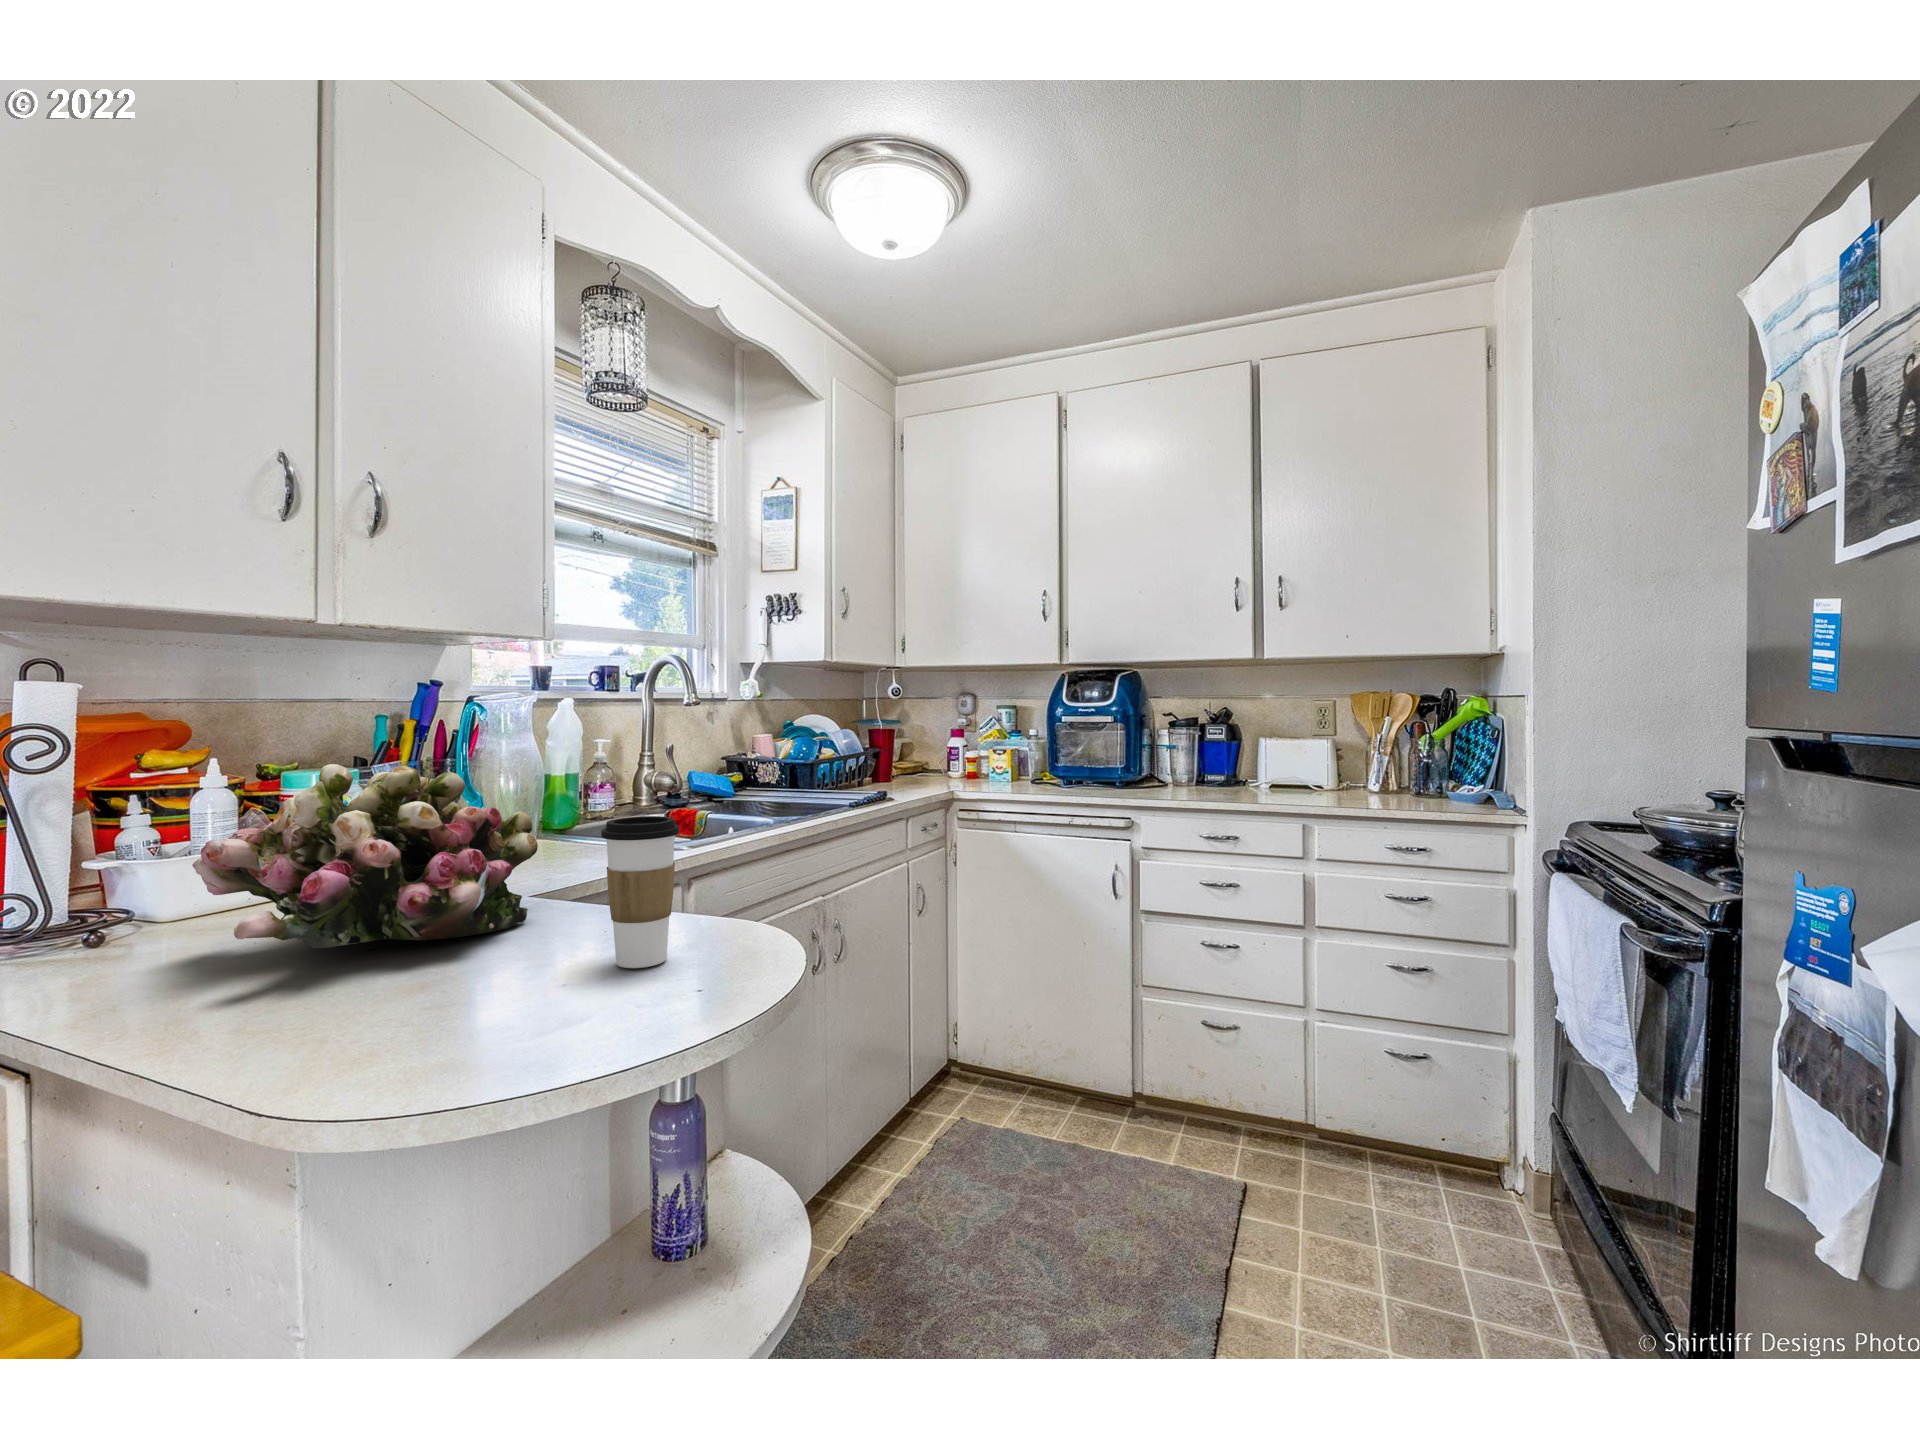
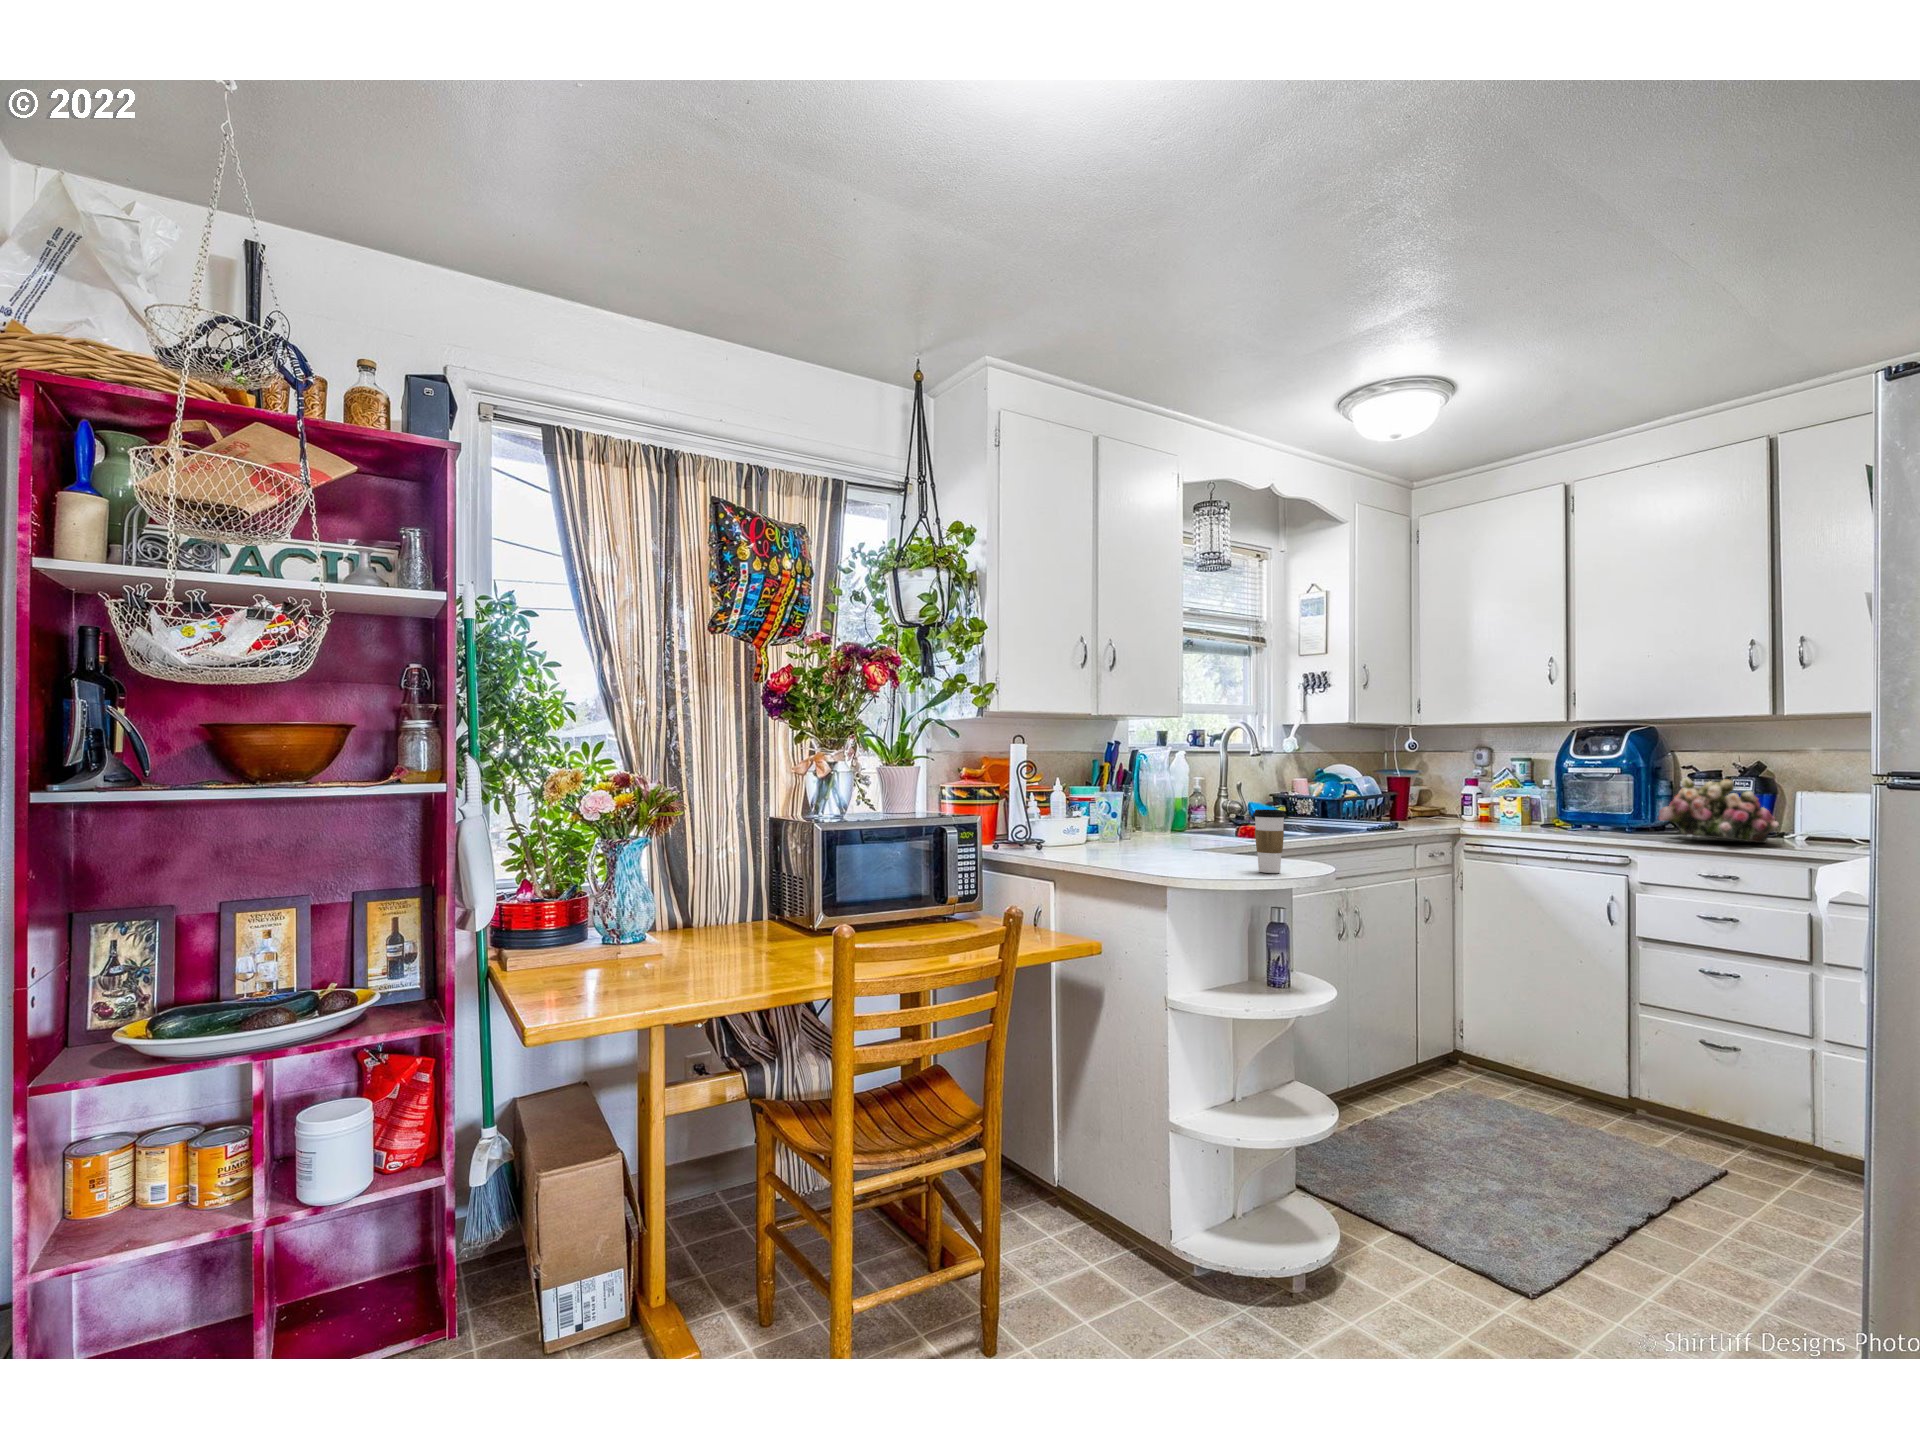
flower arrangement: present [192,764,538,948] -> present [1658,778,1779,843]

